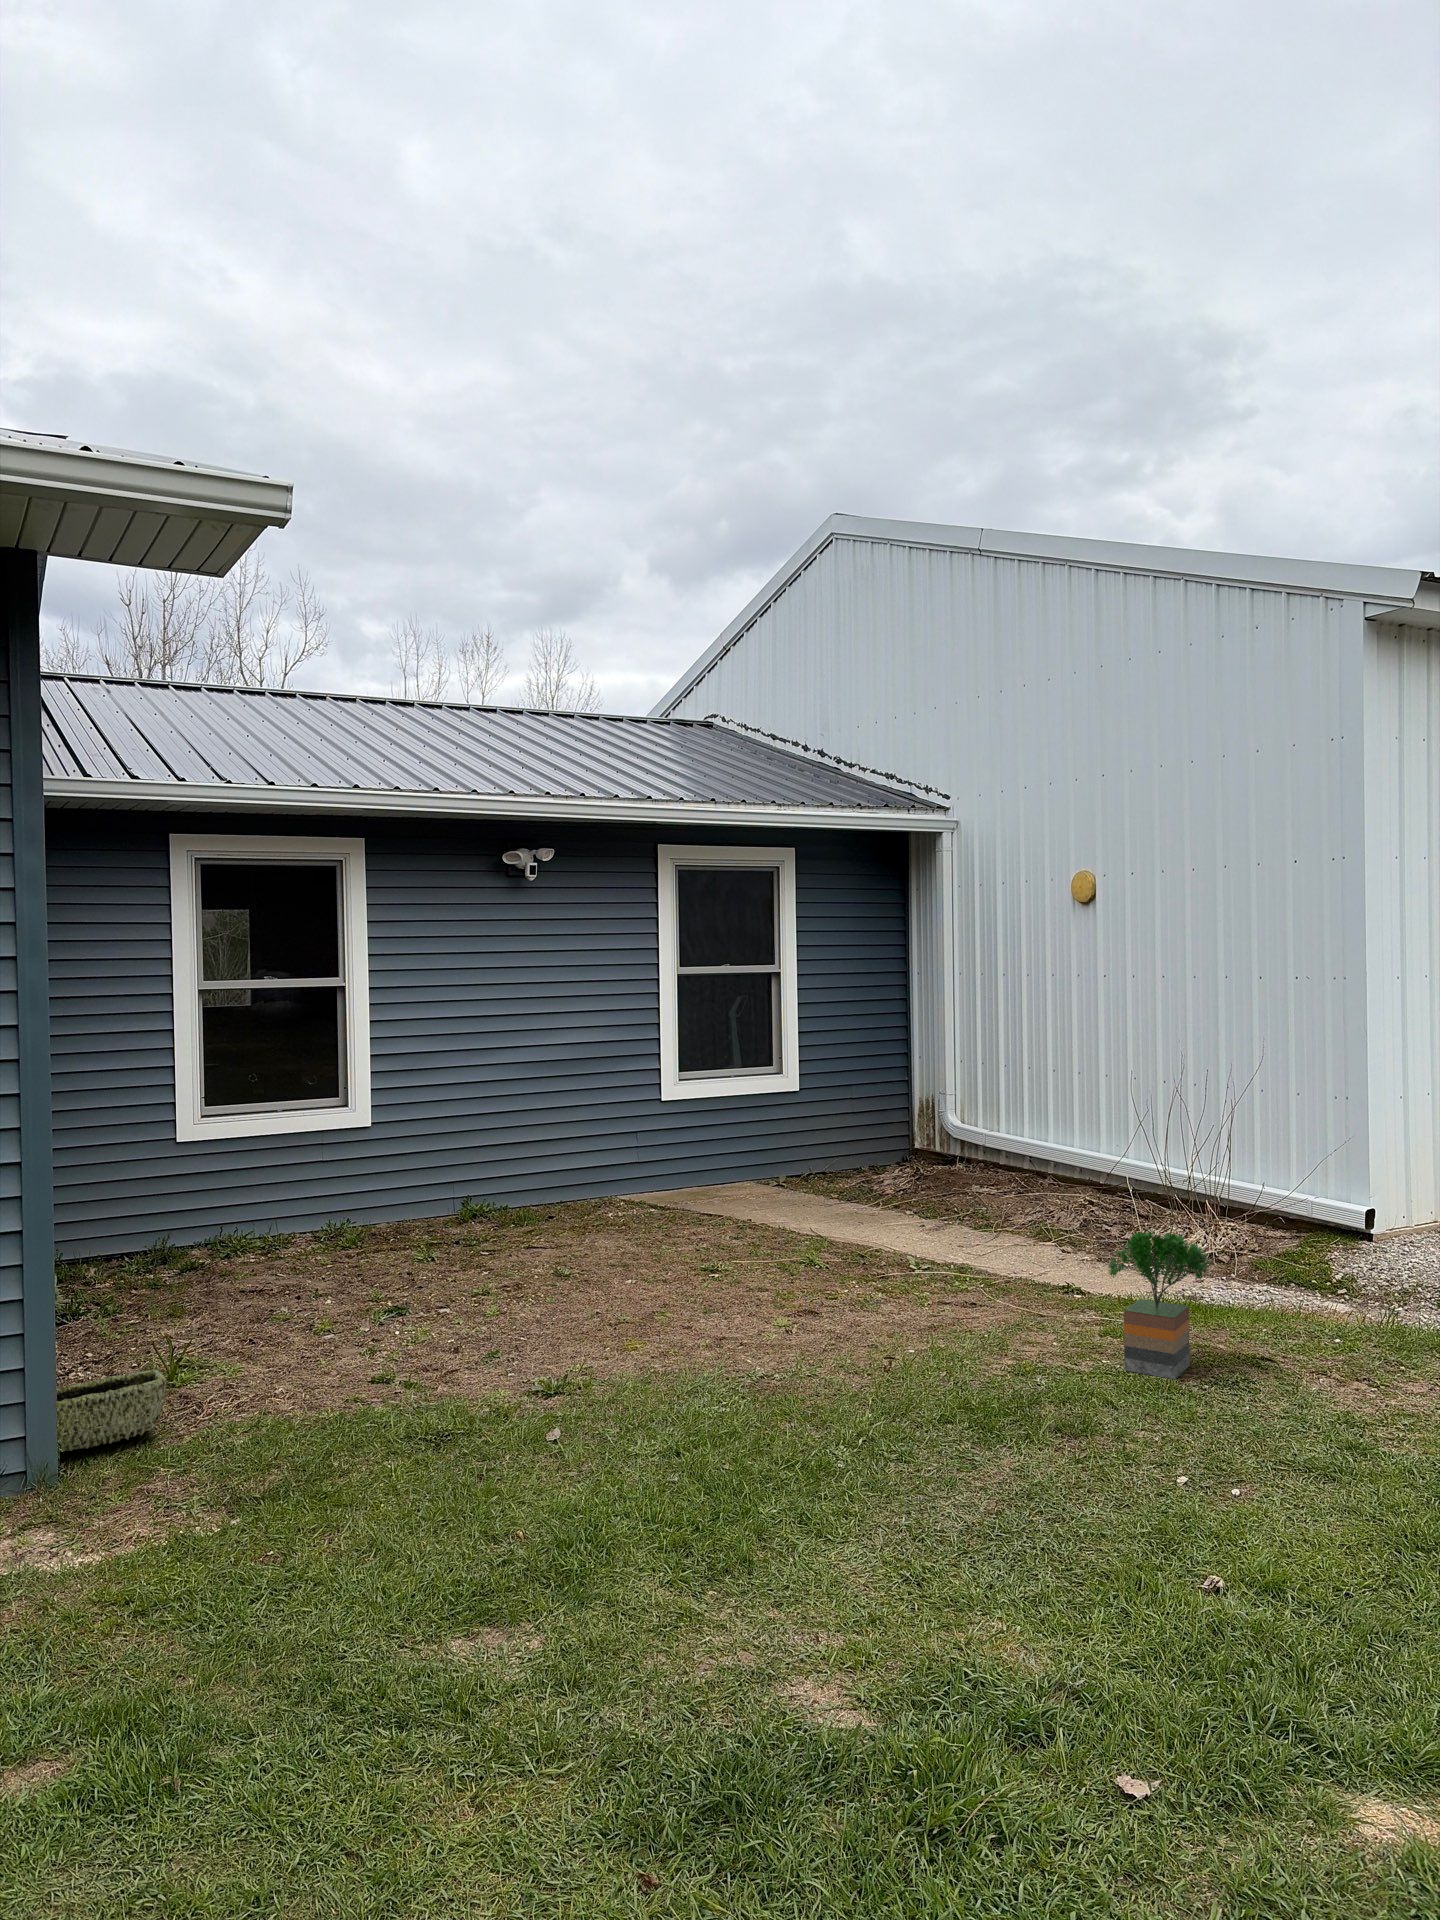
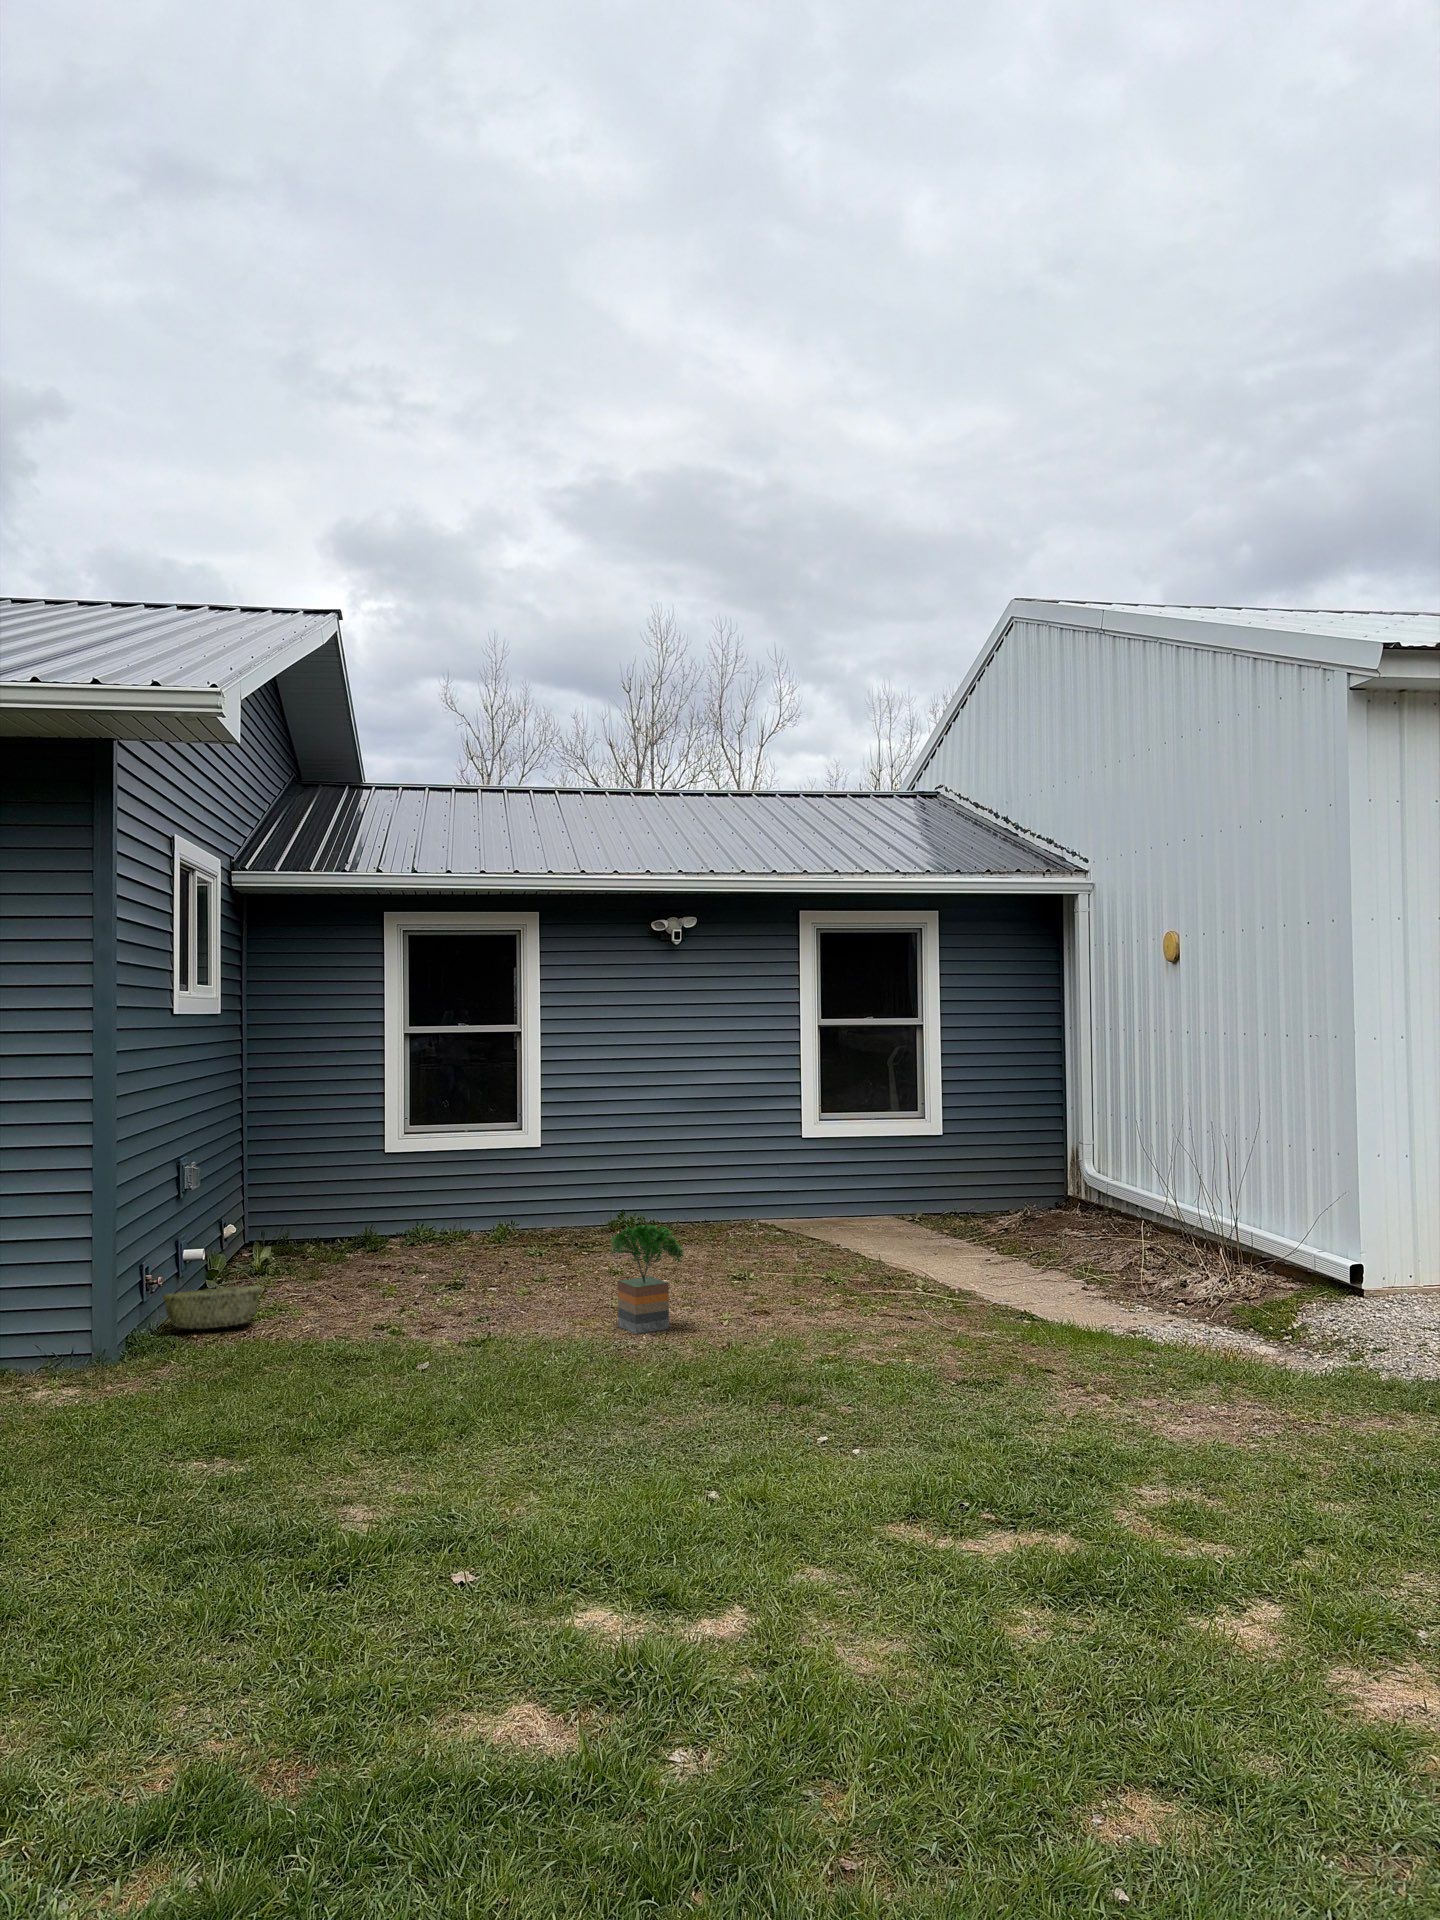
potted tree: present [1108,1230,1211,1379] -> present [610,1224,684,1334]

